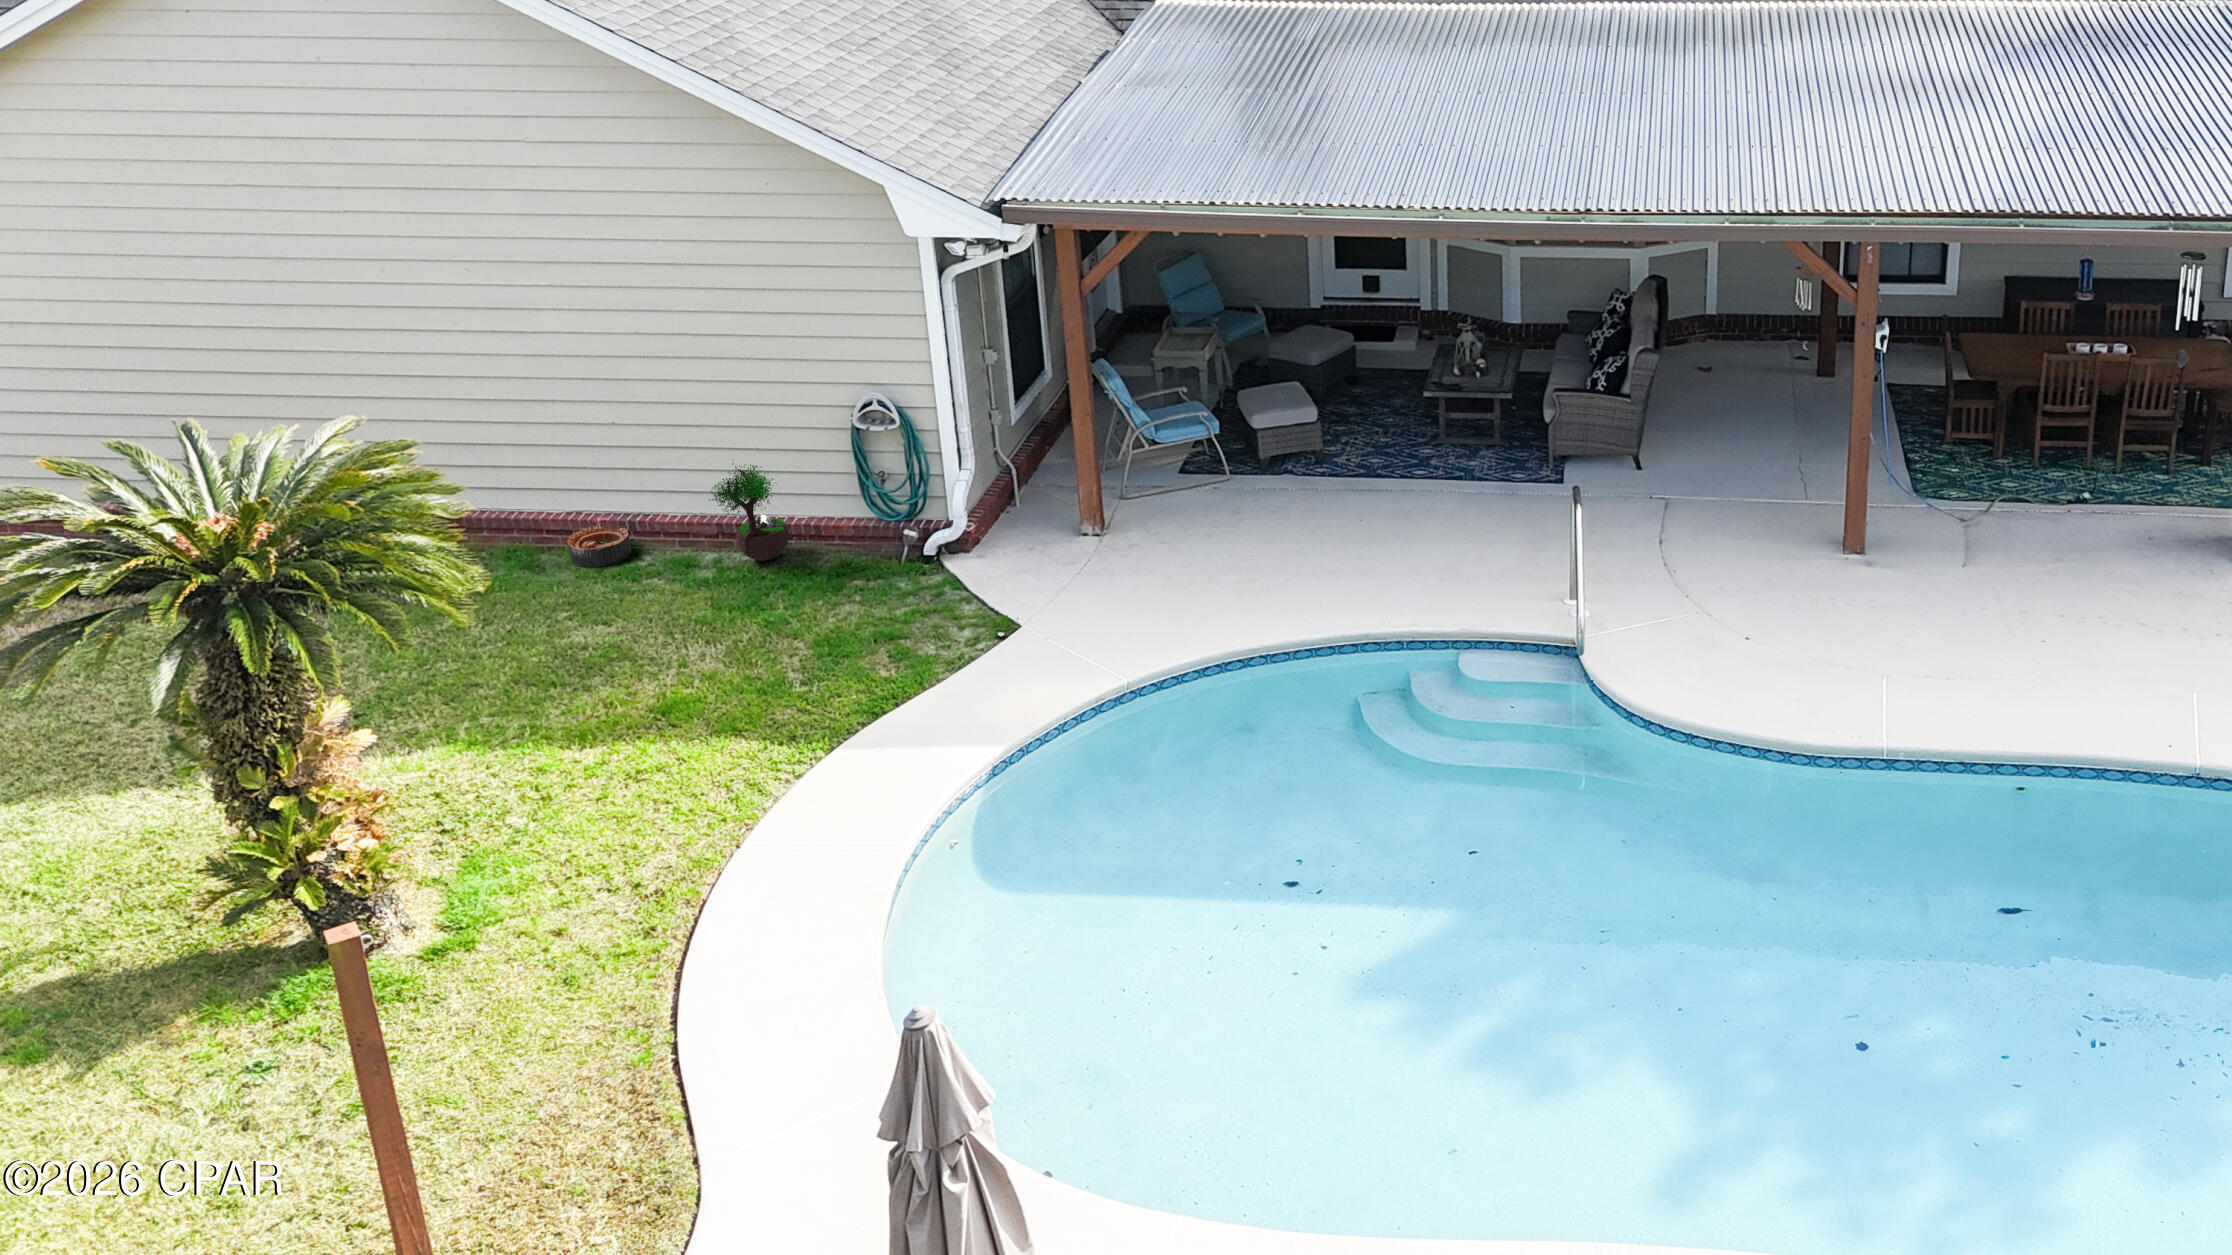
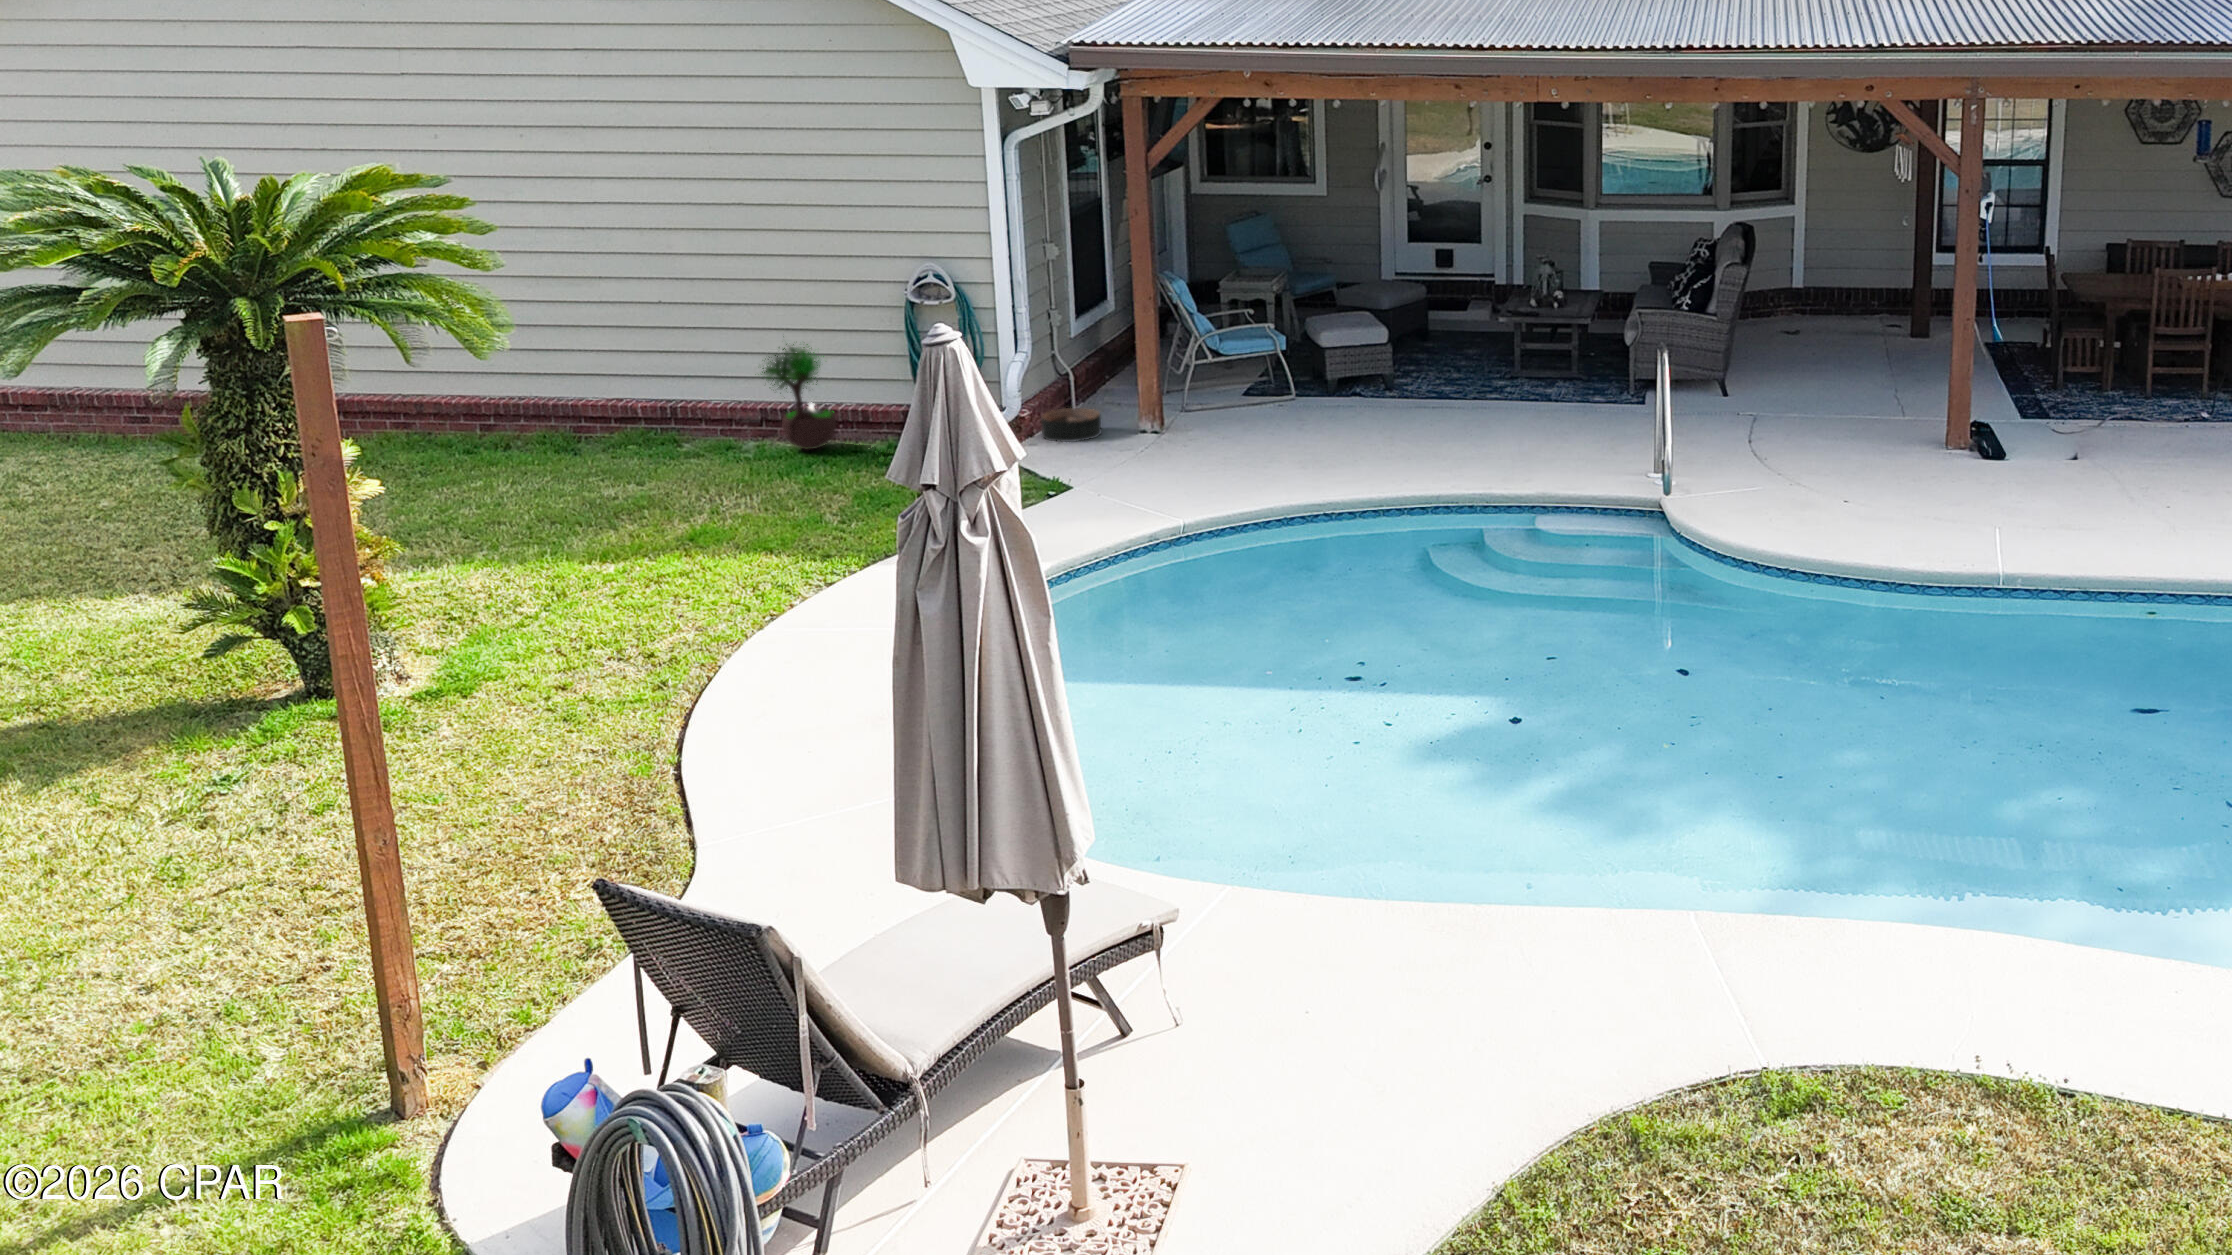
basket: present [567,526,632,568] -> present [1041,408,1101,442]

